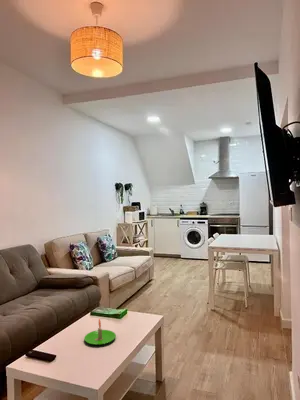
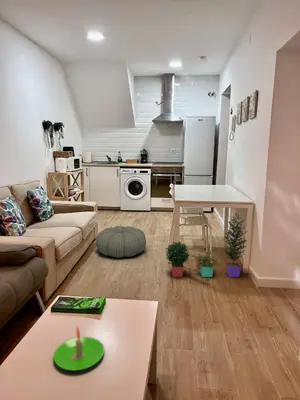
potted plant: none [200,261,274,319] -> present [166,215,247,277]
pouf: none [148,269,191,296] -> present [96,226,146,257]

